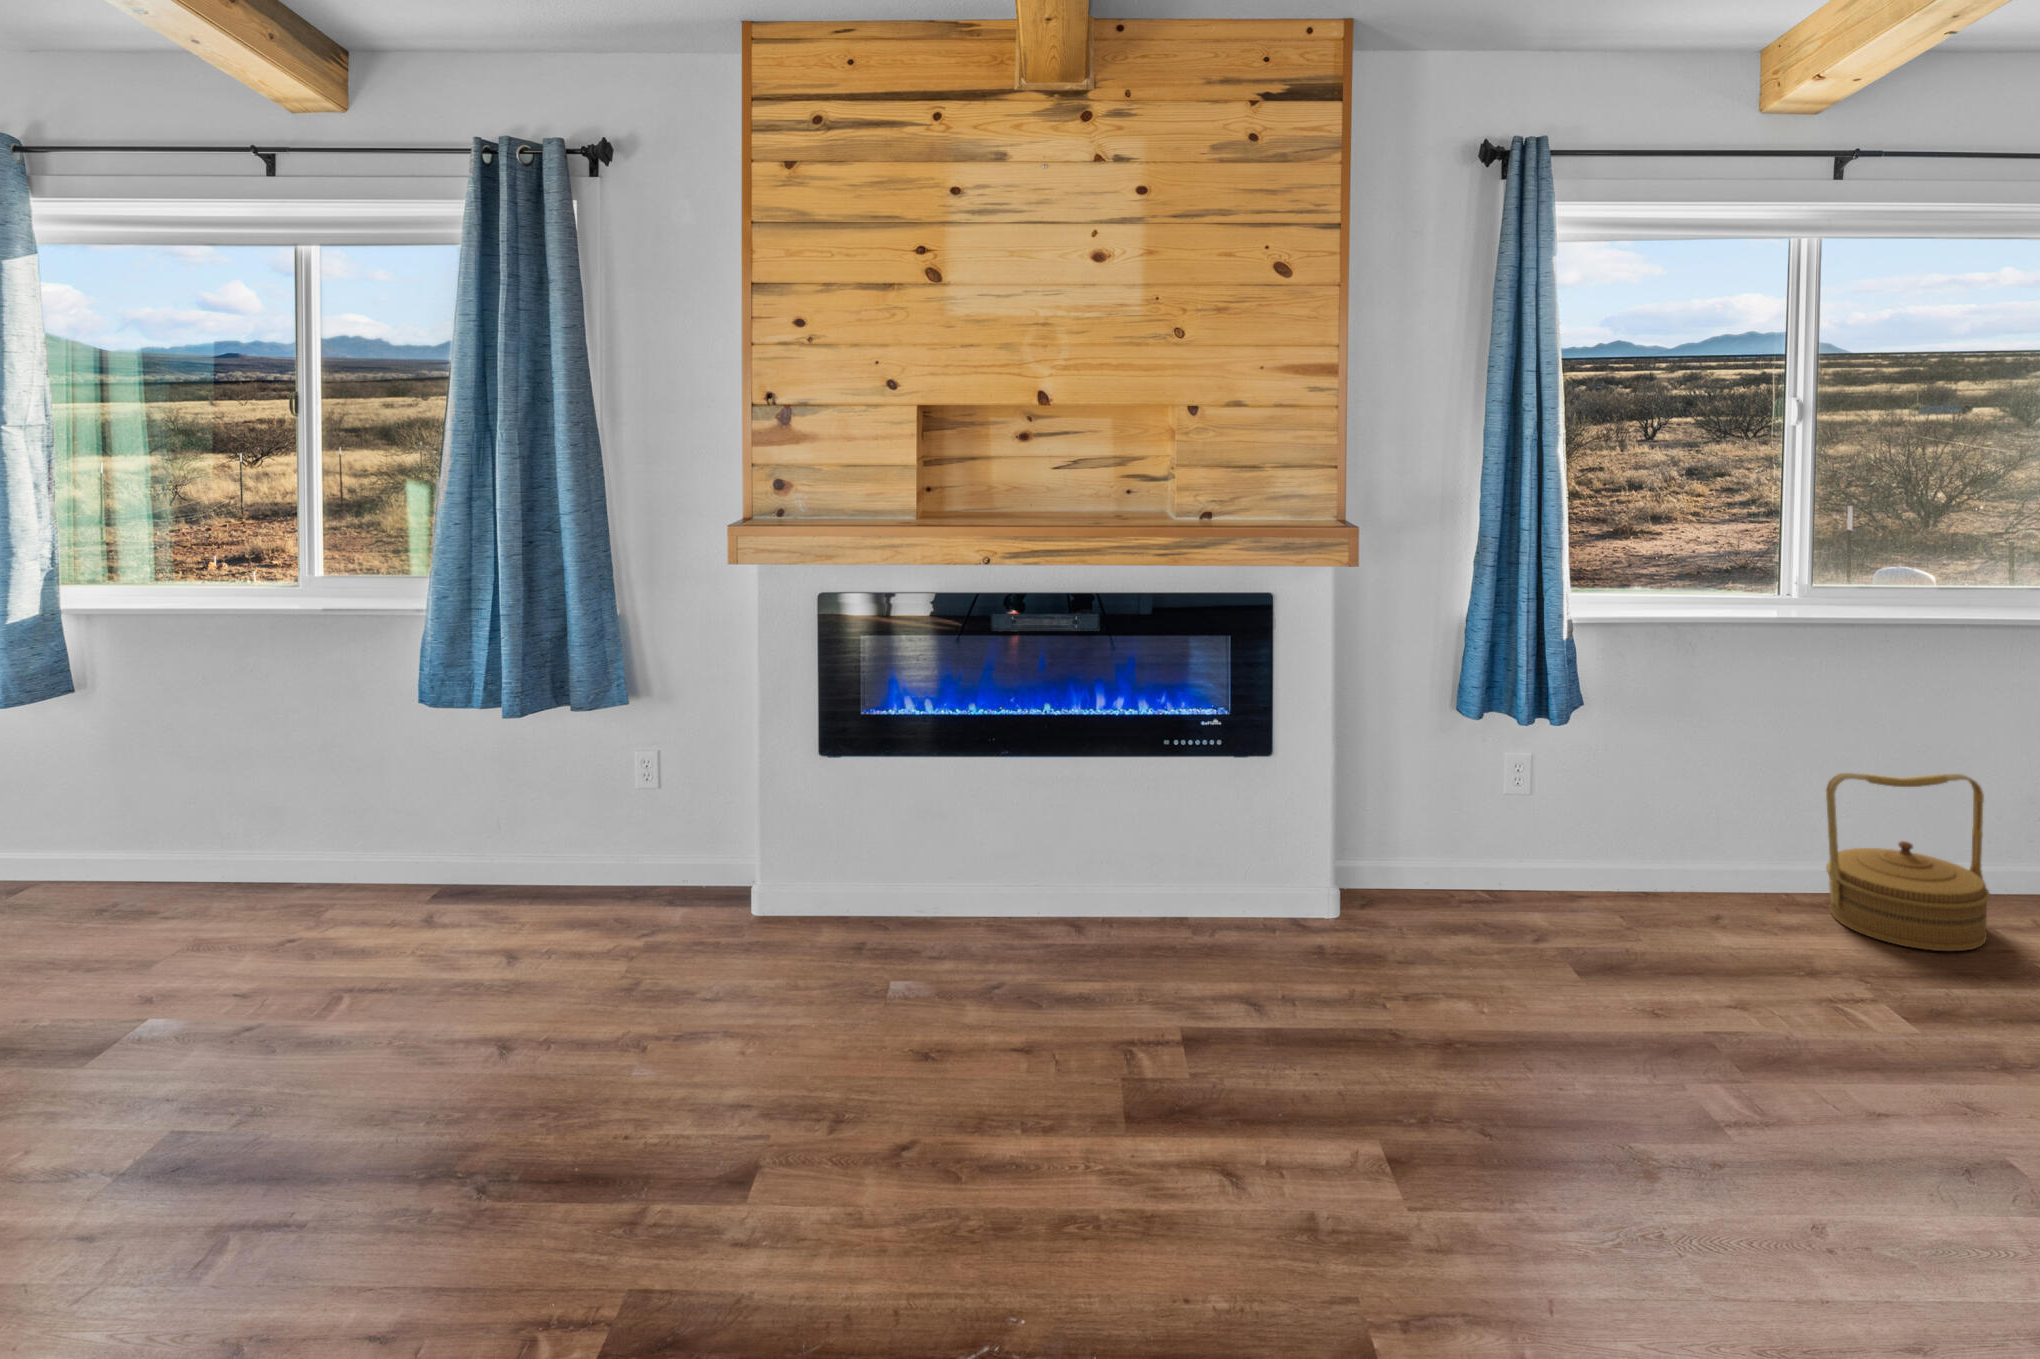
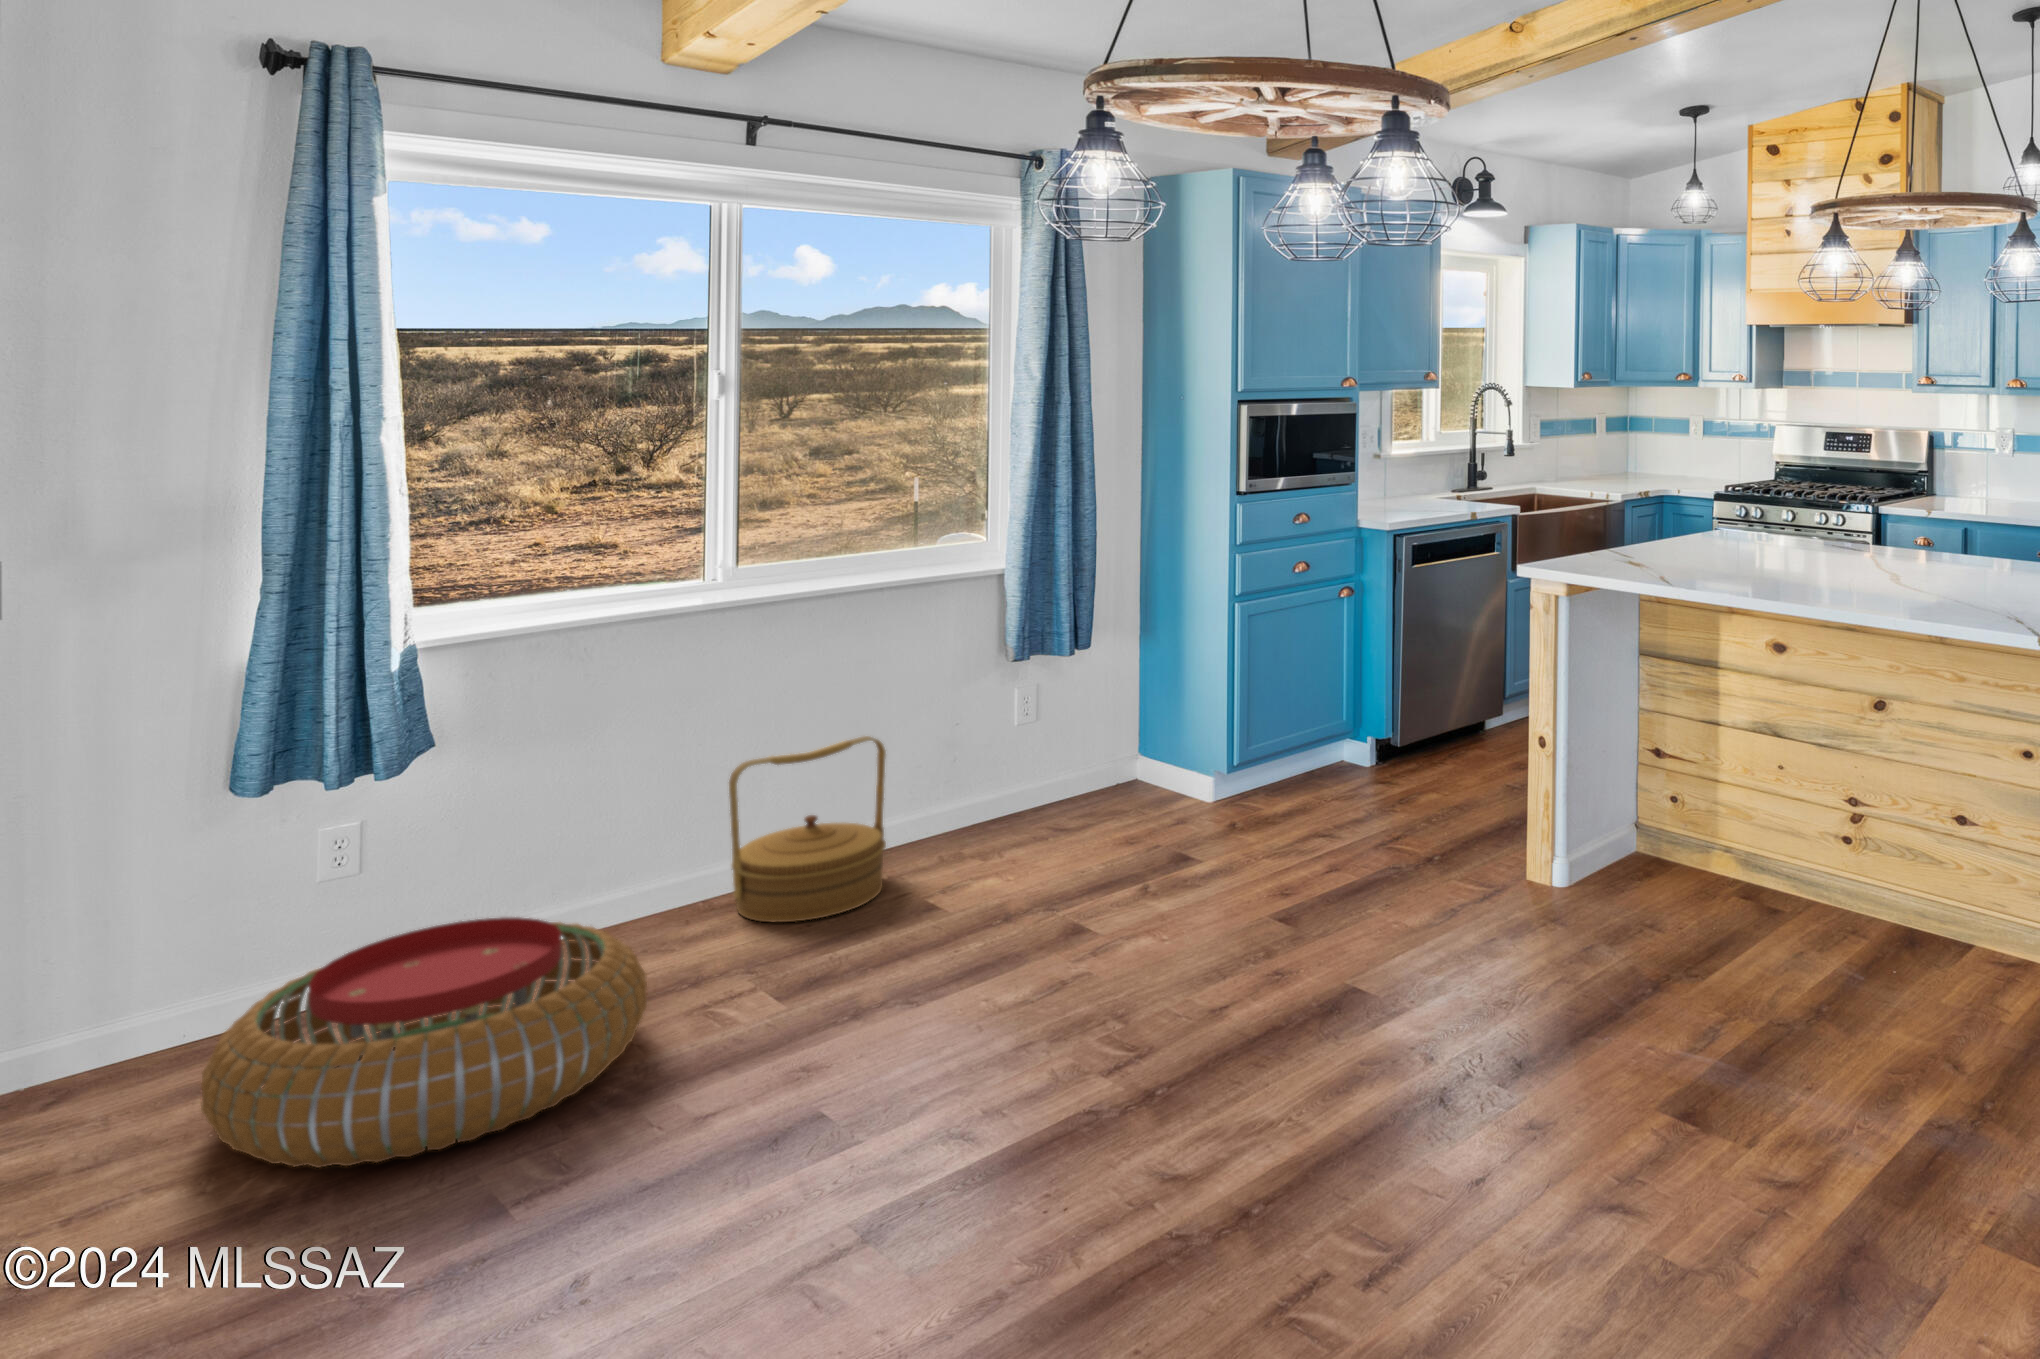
pouf: none [1467,855,1792,1054] -> present [201,917,647,1168]

